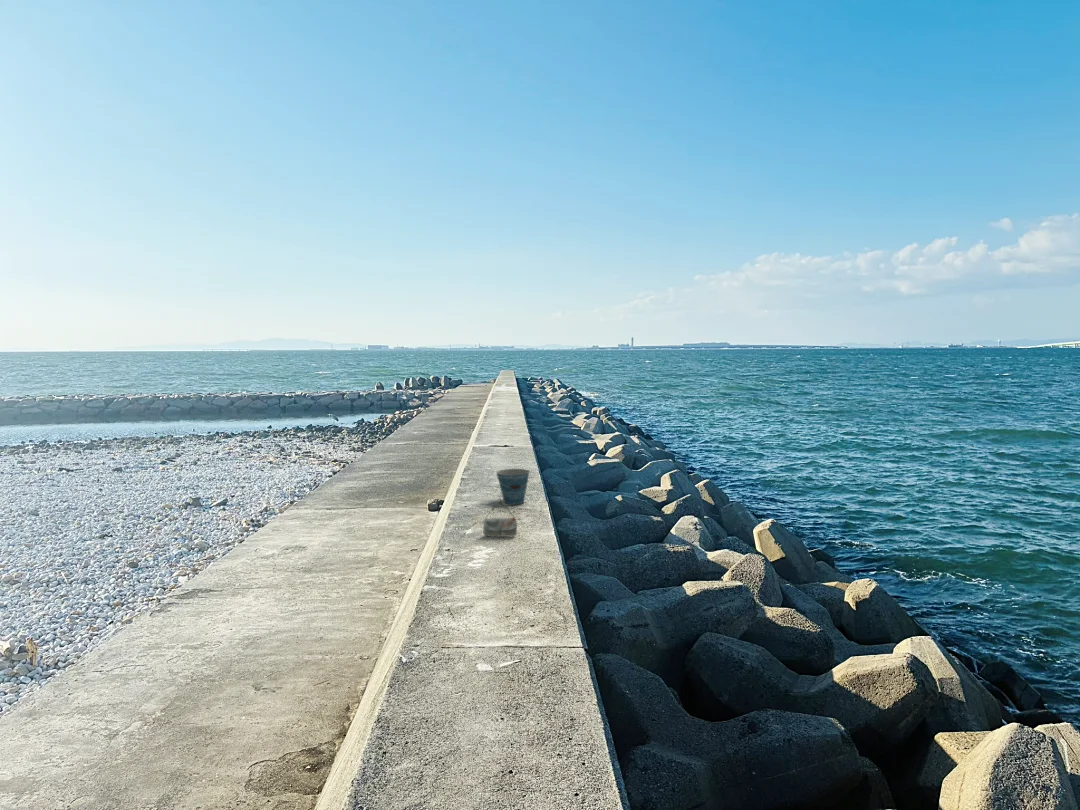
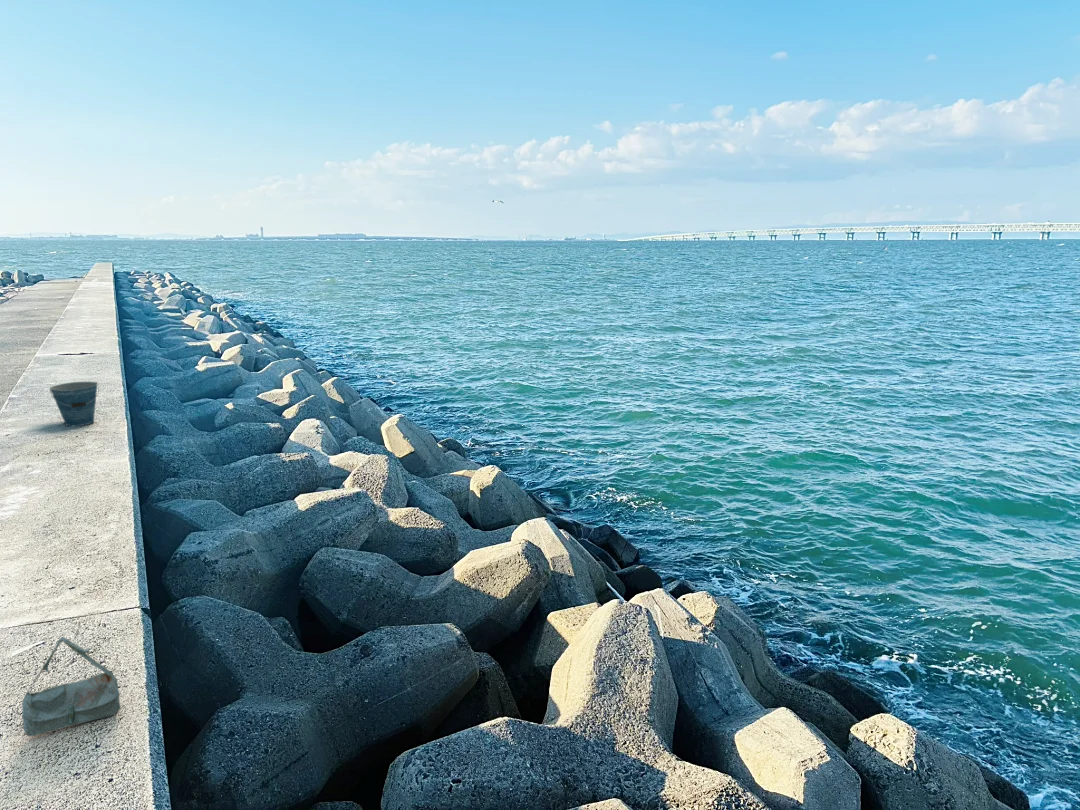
bag: present [483,499,517,536] -> present [22,637,121,736]

